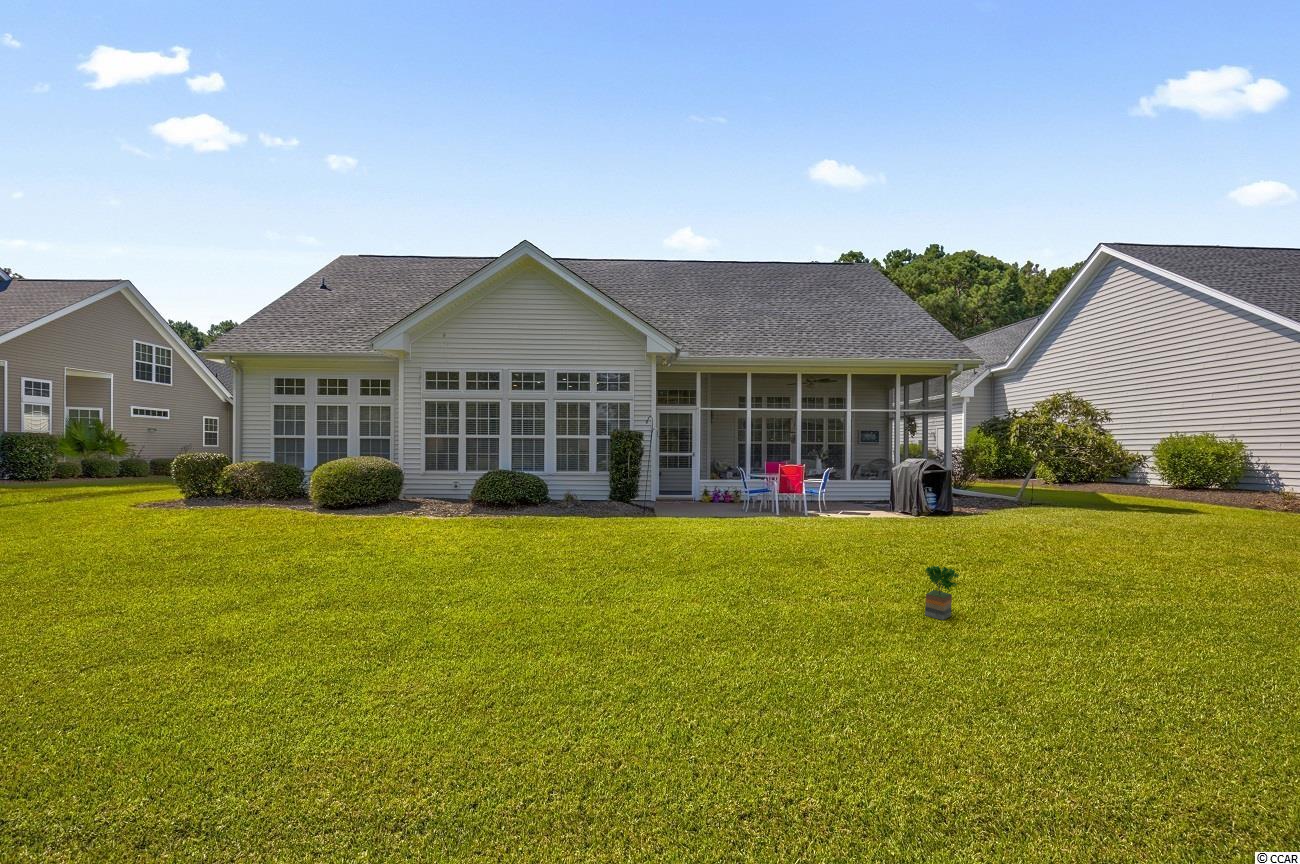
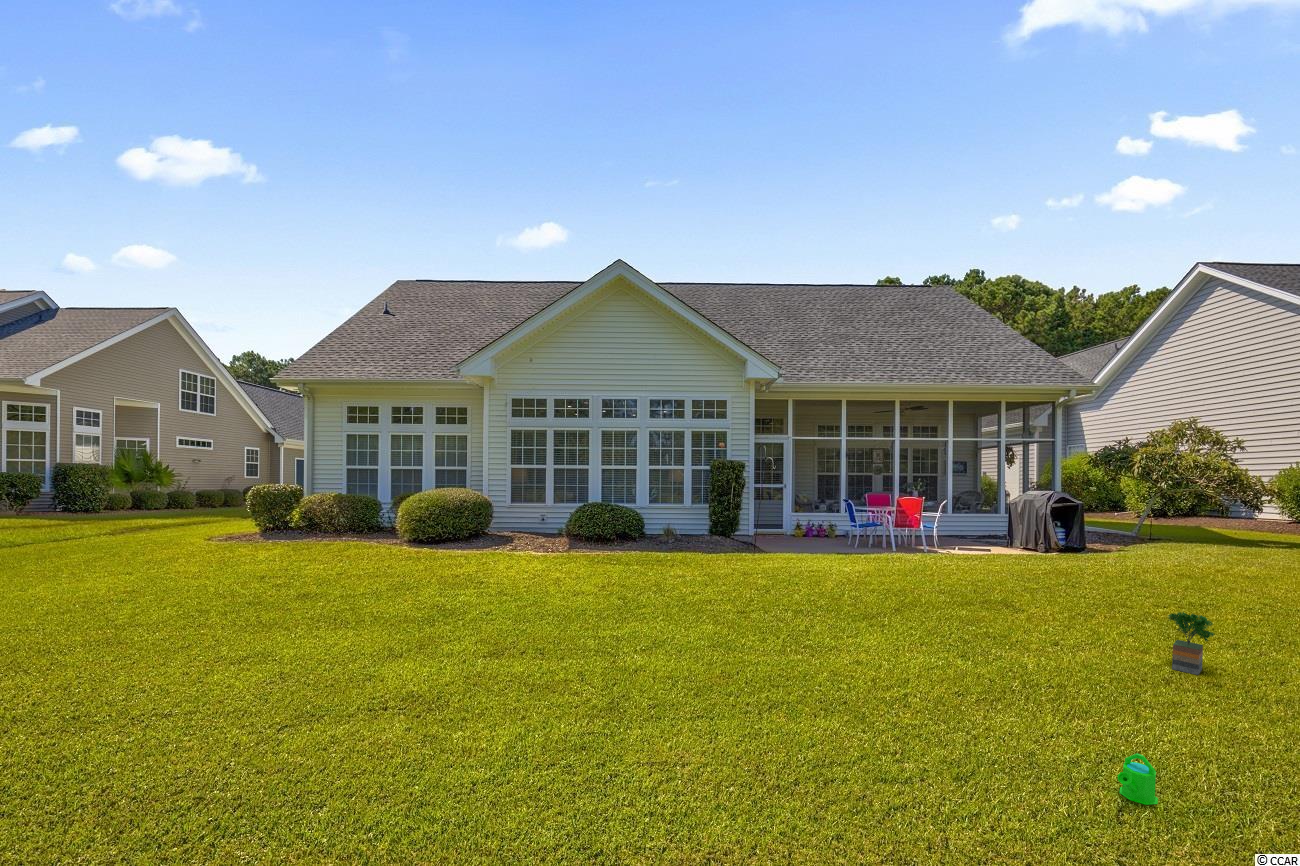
watering can: none [782,681,822,723] -> present [1117,753,1158,805]

